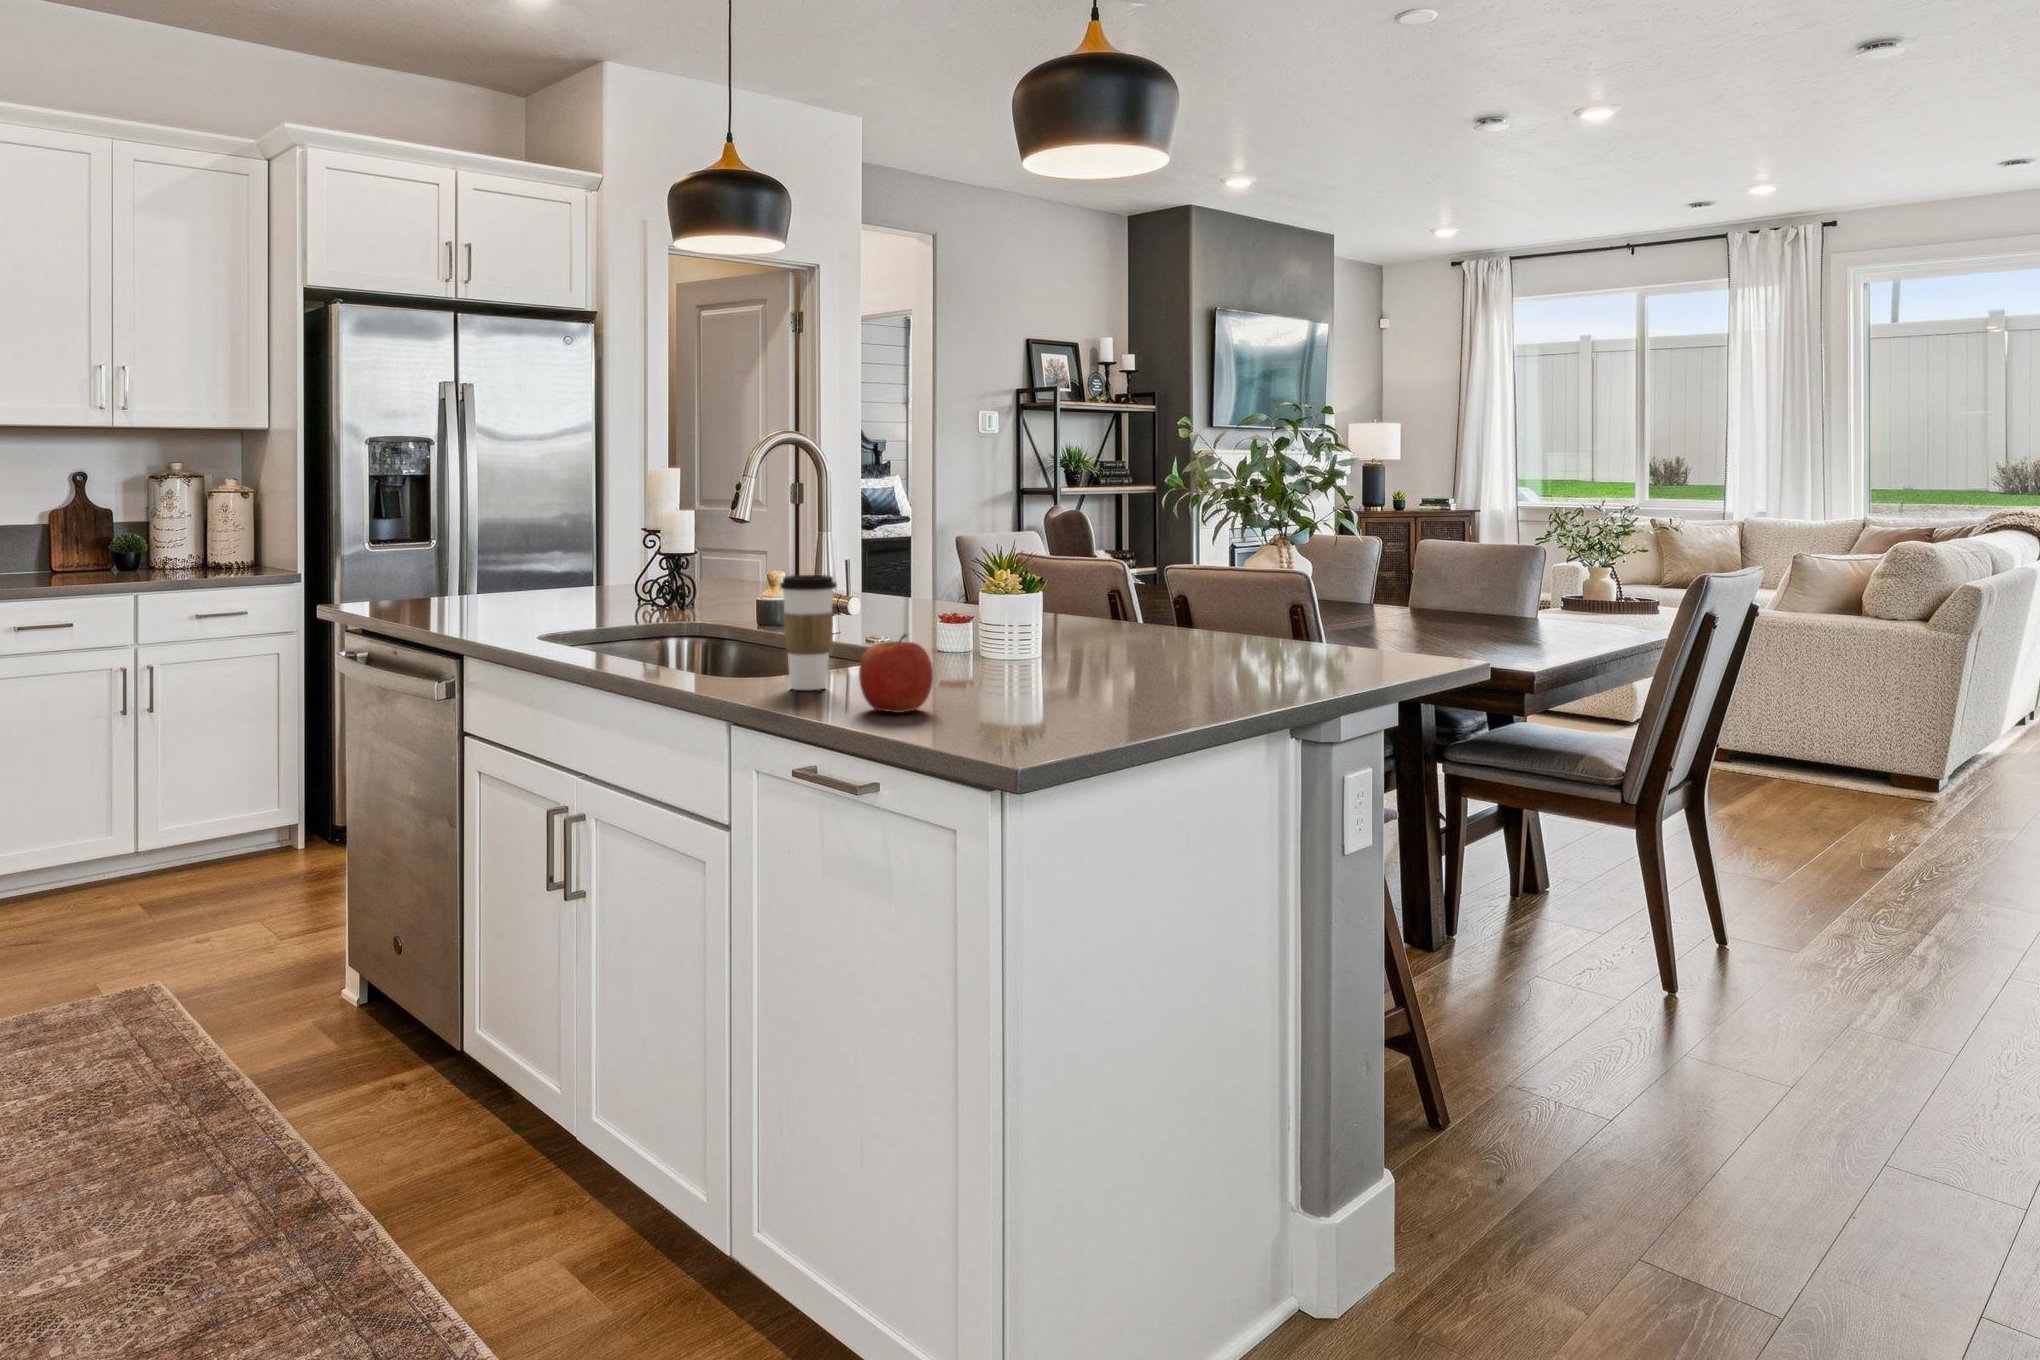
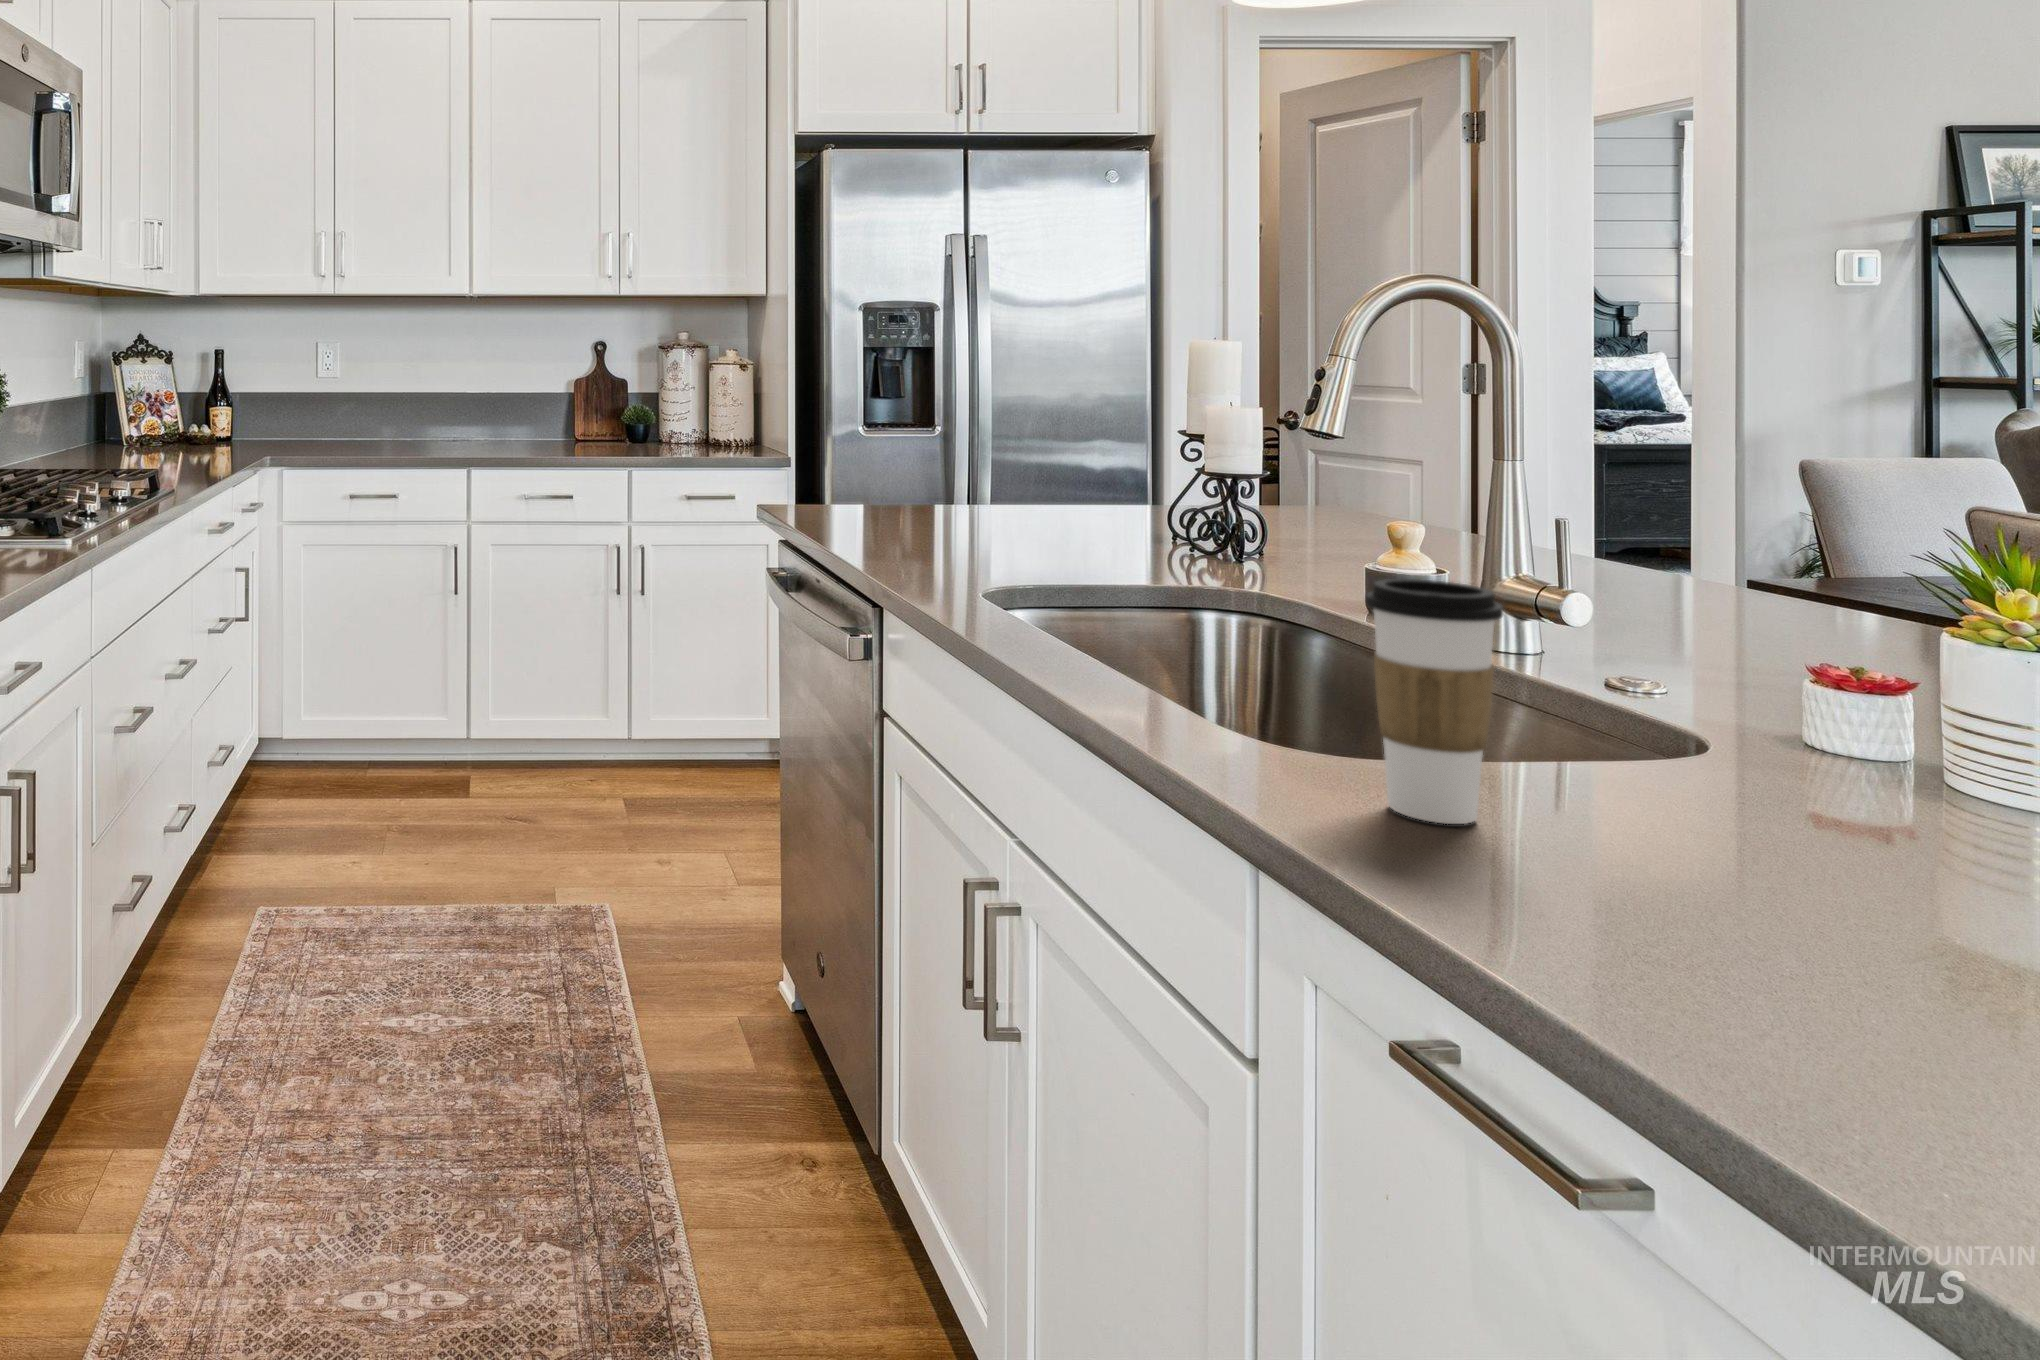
apple: present [859,634,933,713] -> none [1555,775,1781,970]

